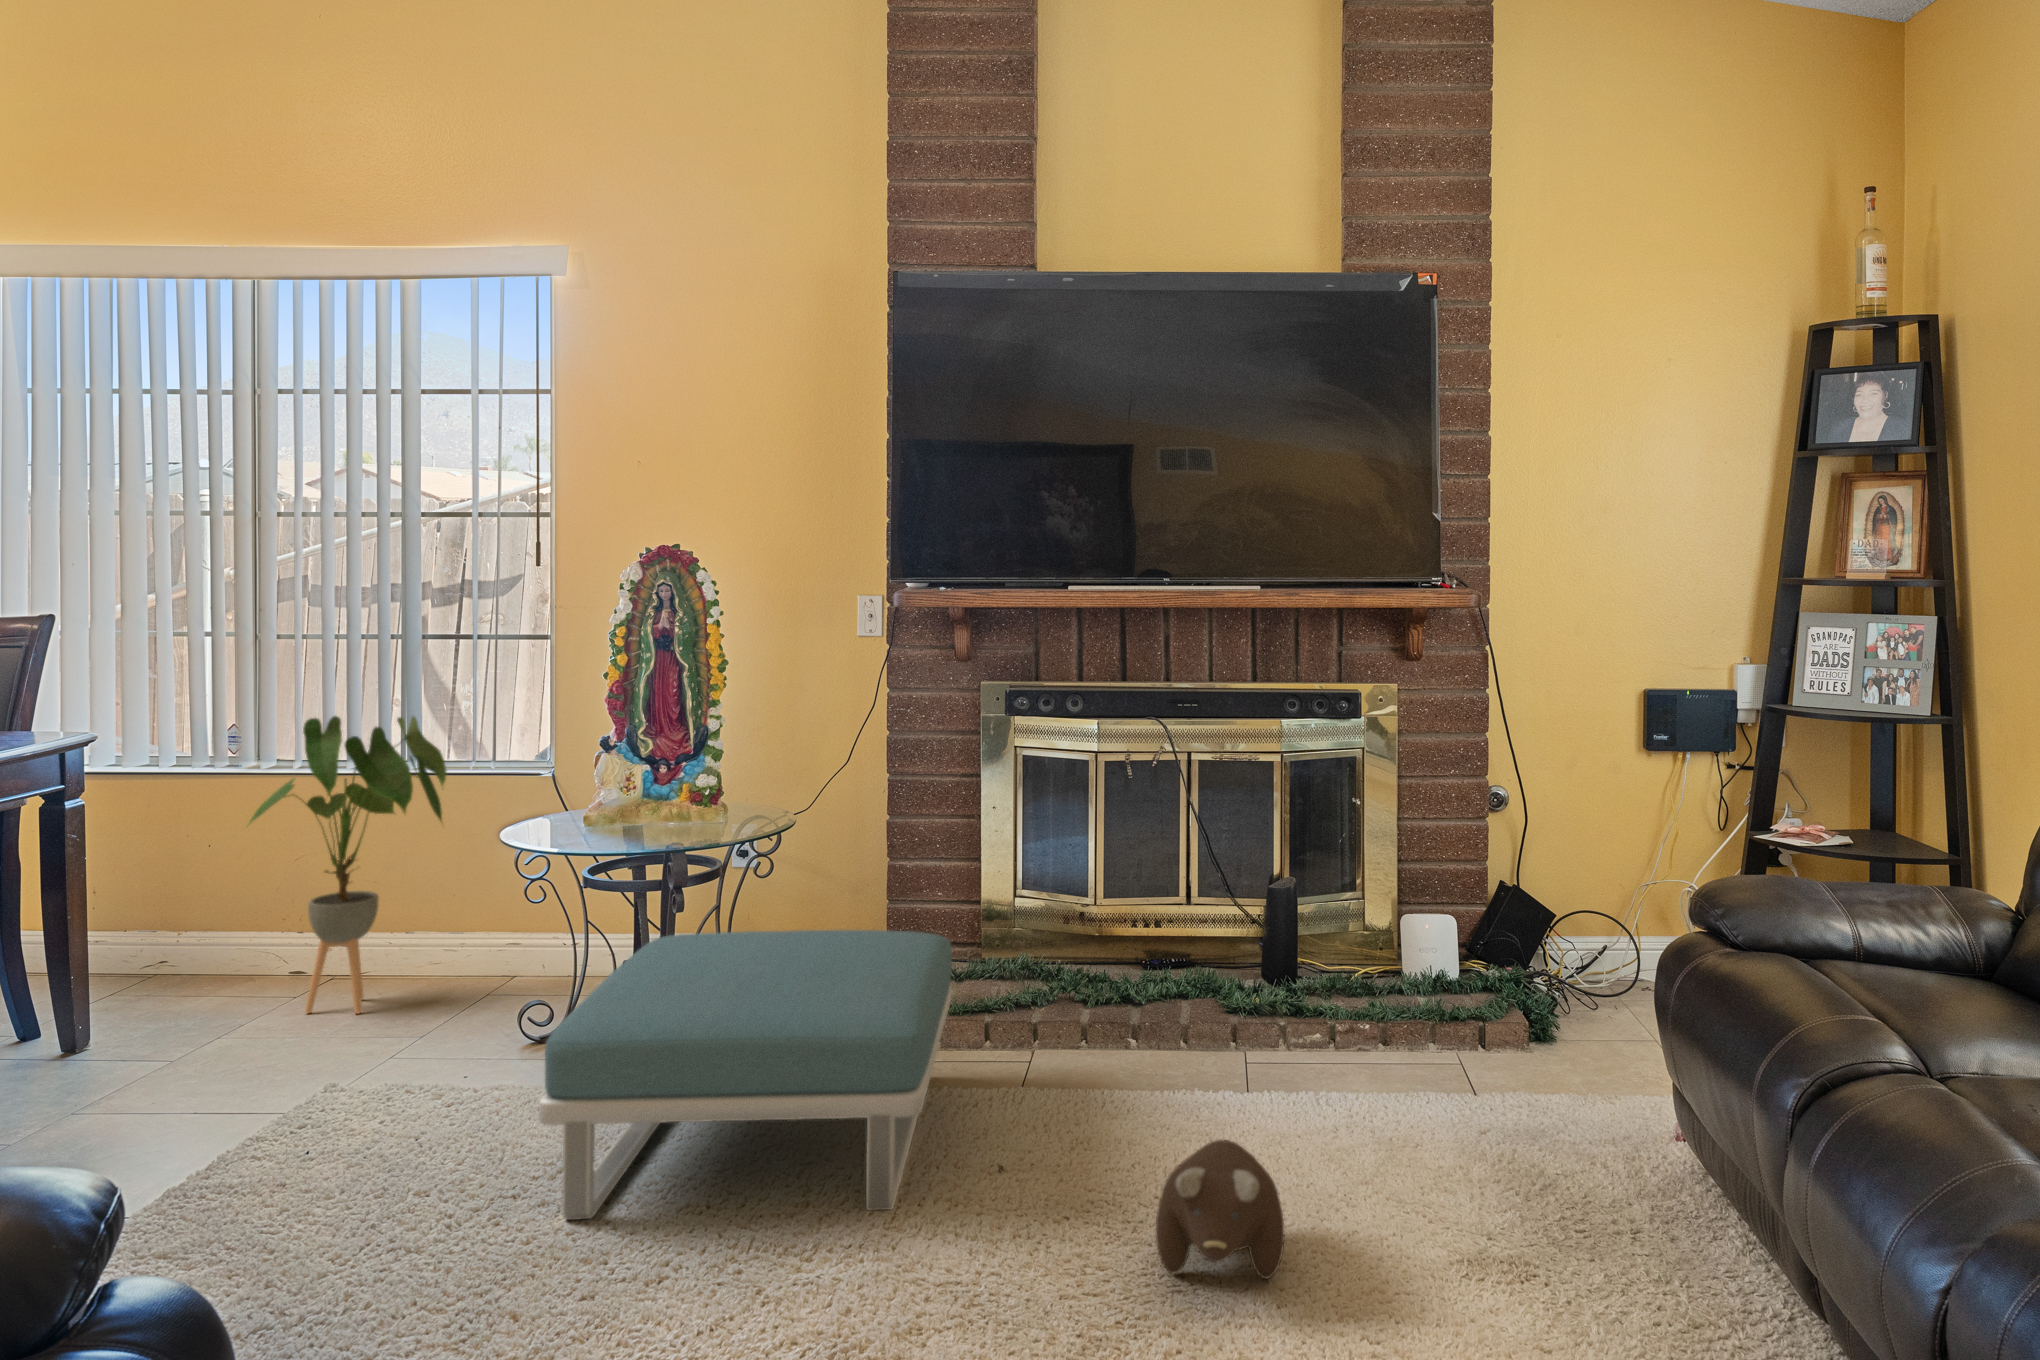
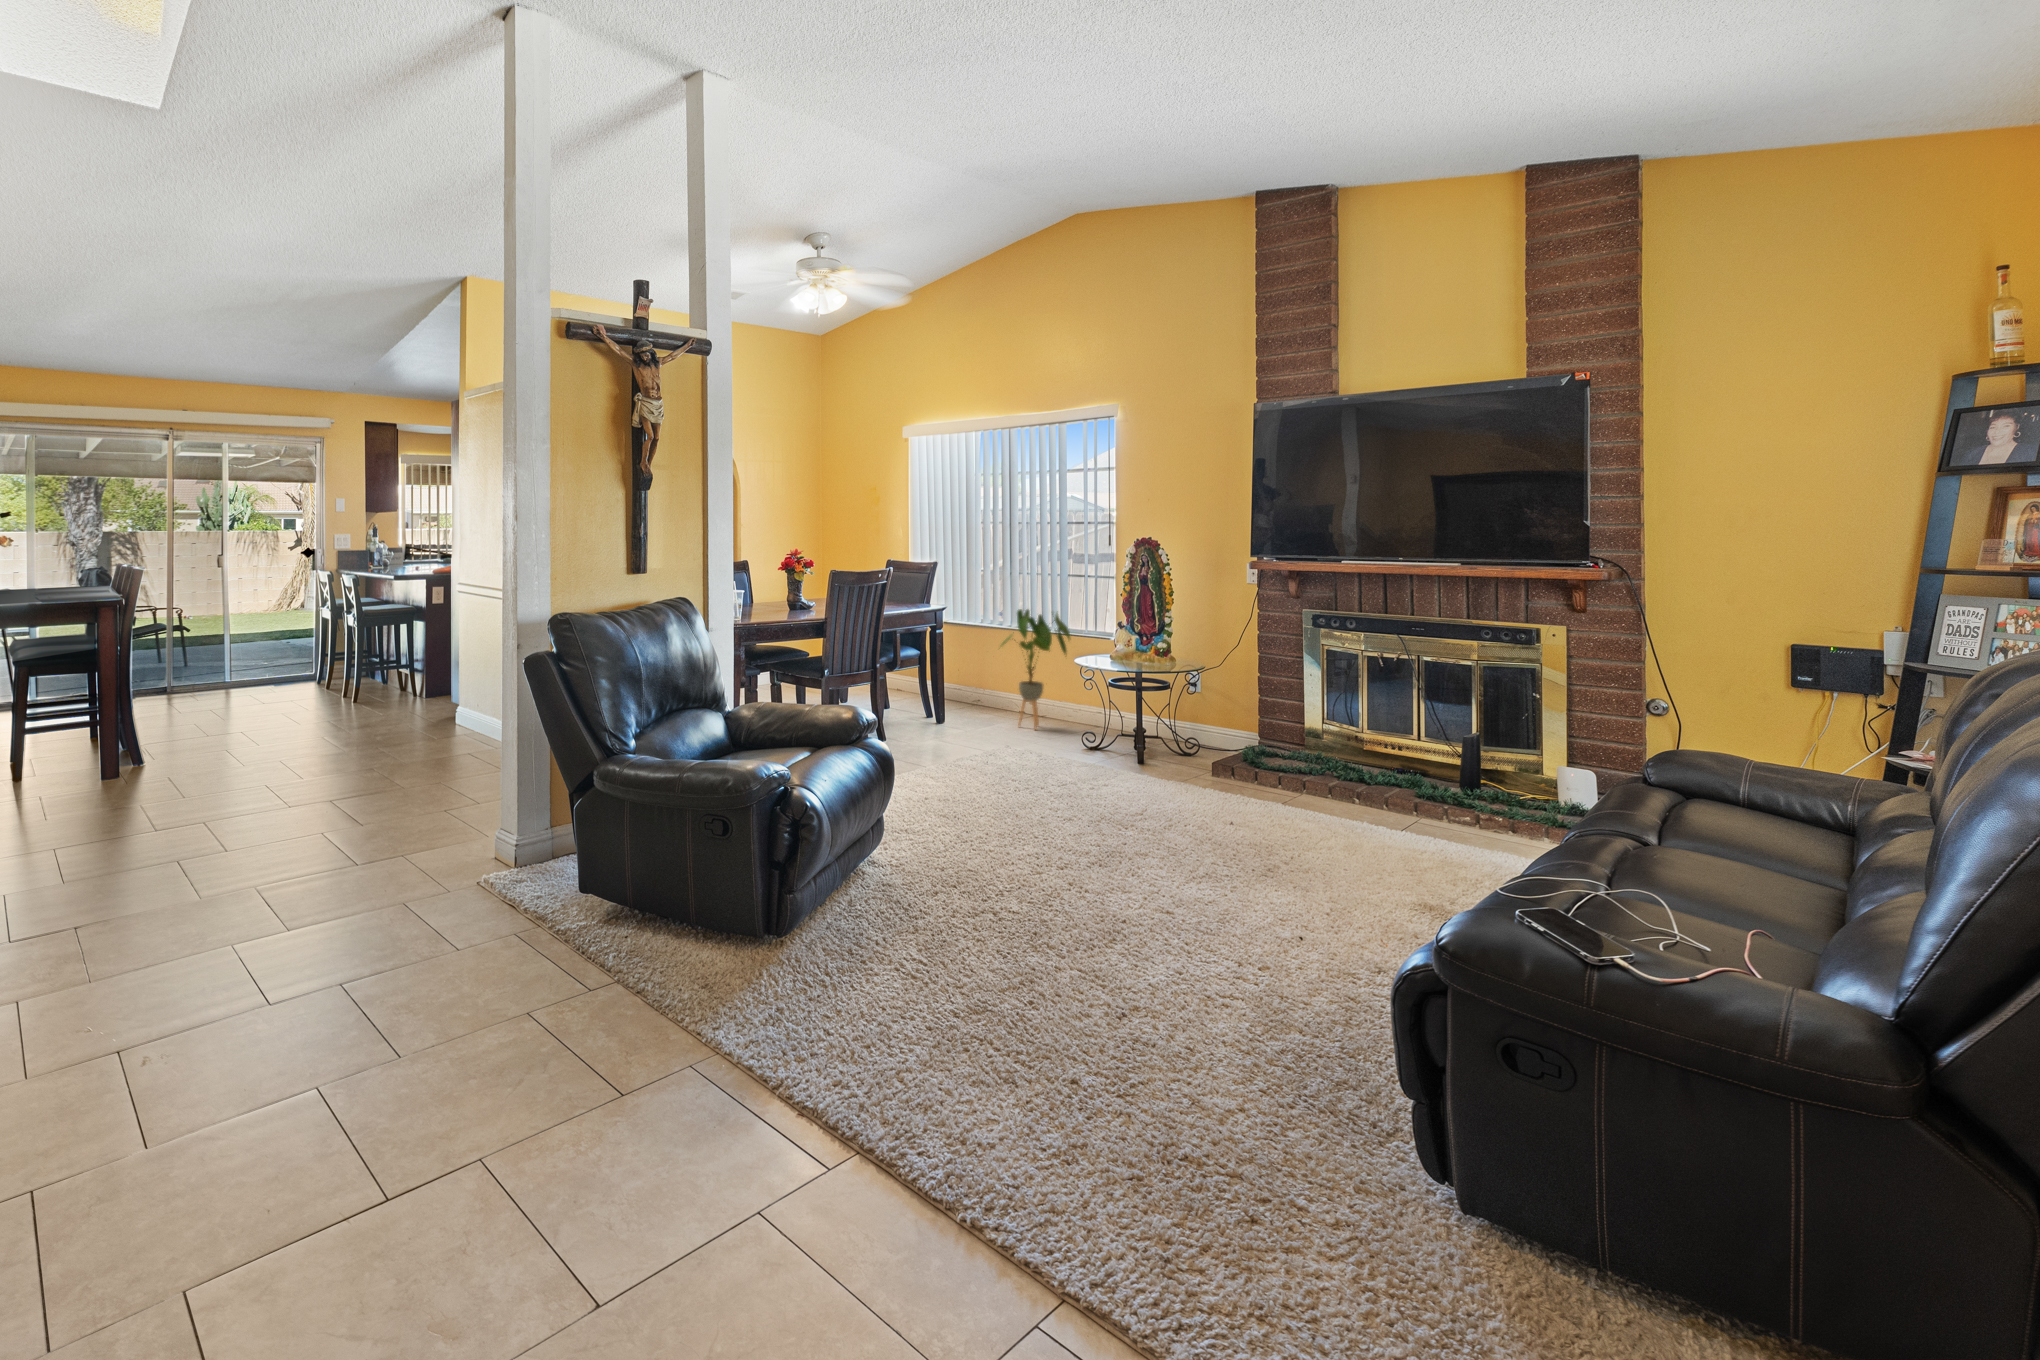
footstool: present [539,930,952,1220] -> none [1067,708,1255,820]
plush toy: present [1156,1139,1284,1279] -> none [1276,811,1341,870]

